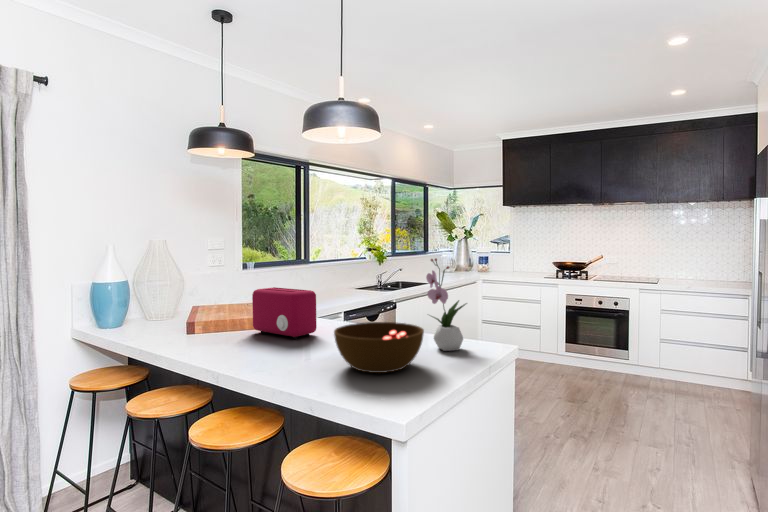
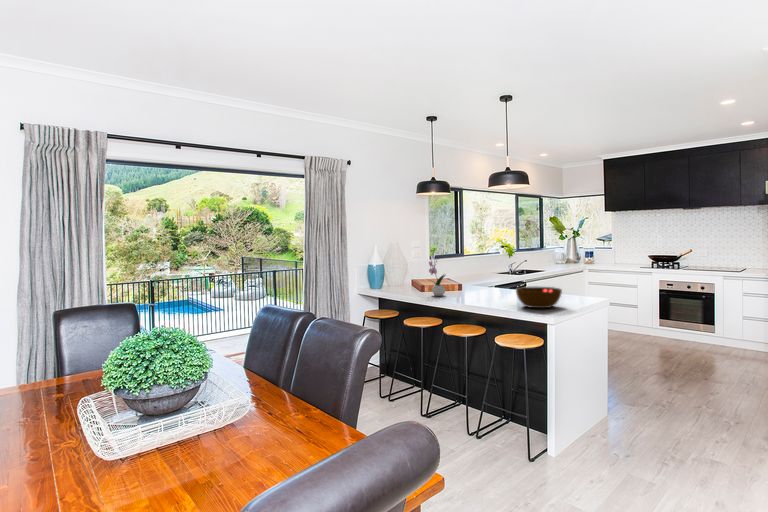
flower arrangement: present [426,258,467,351] -> present [429,255,446,296]
toaster: present [252,287,317,339] -> none [457,270,494,297]

